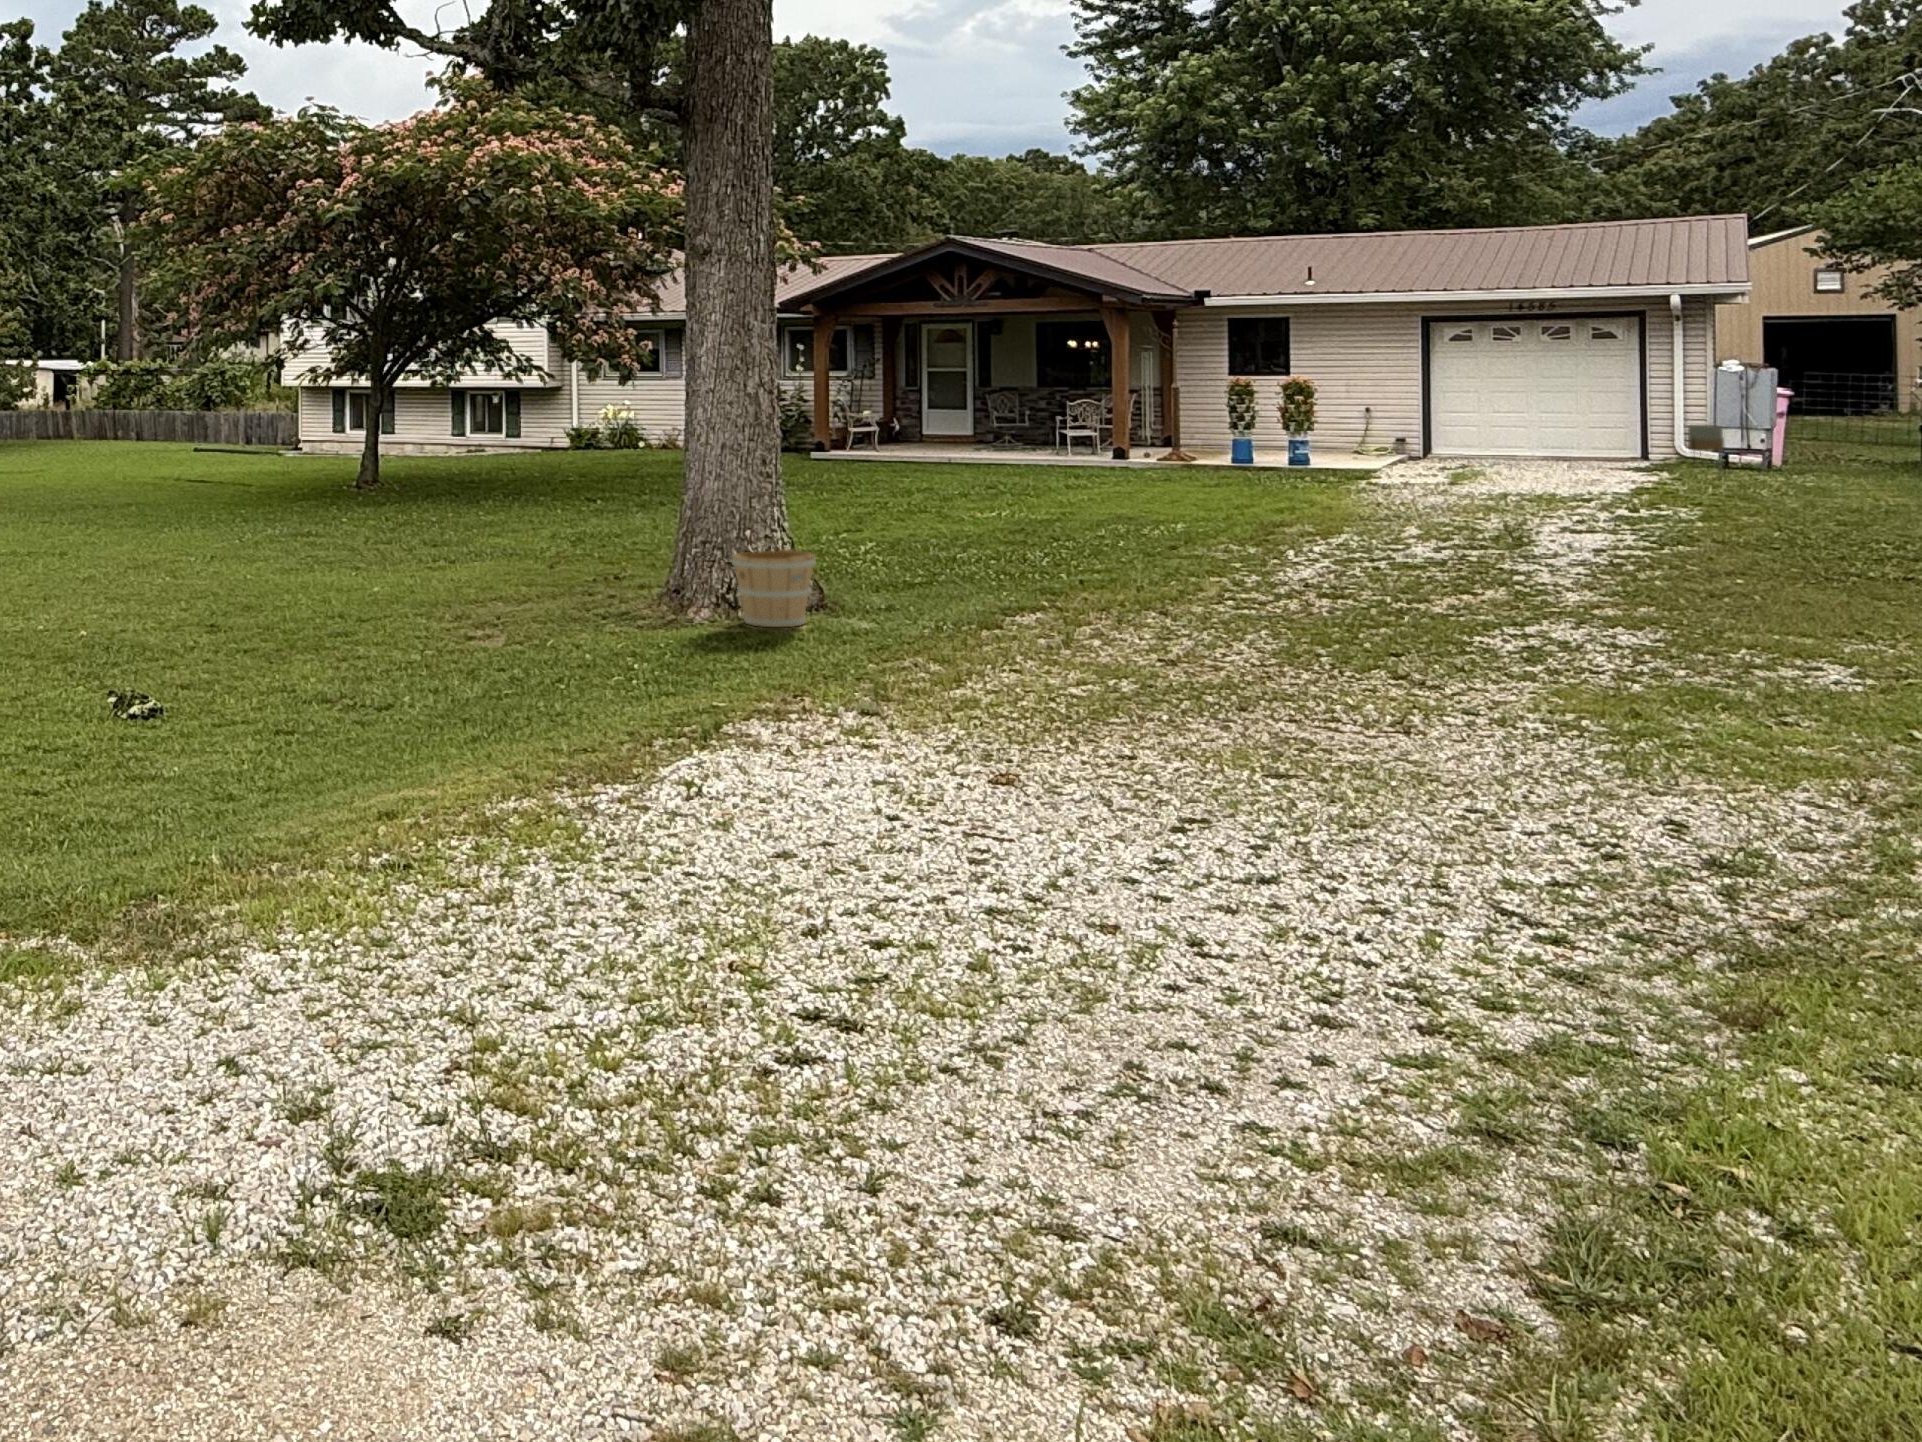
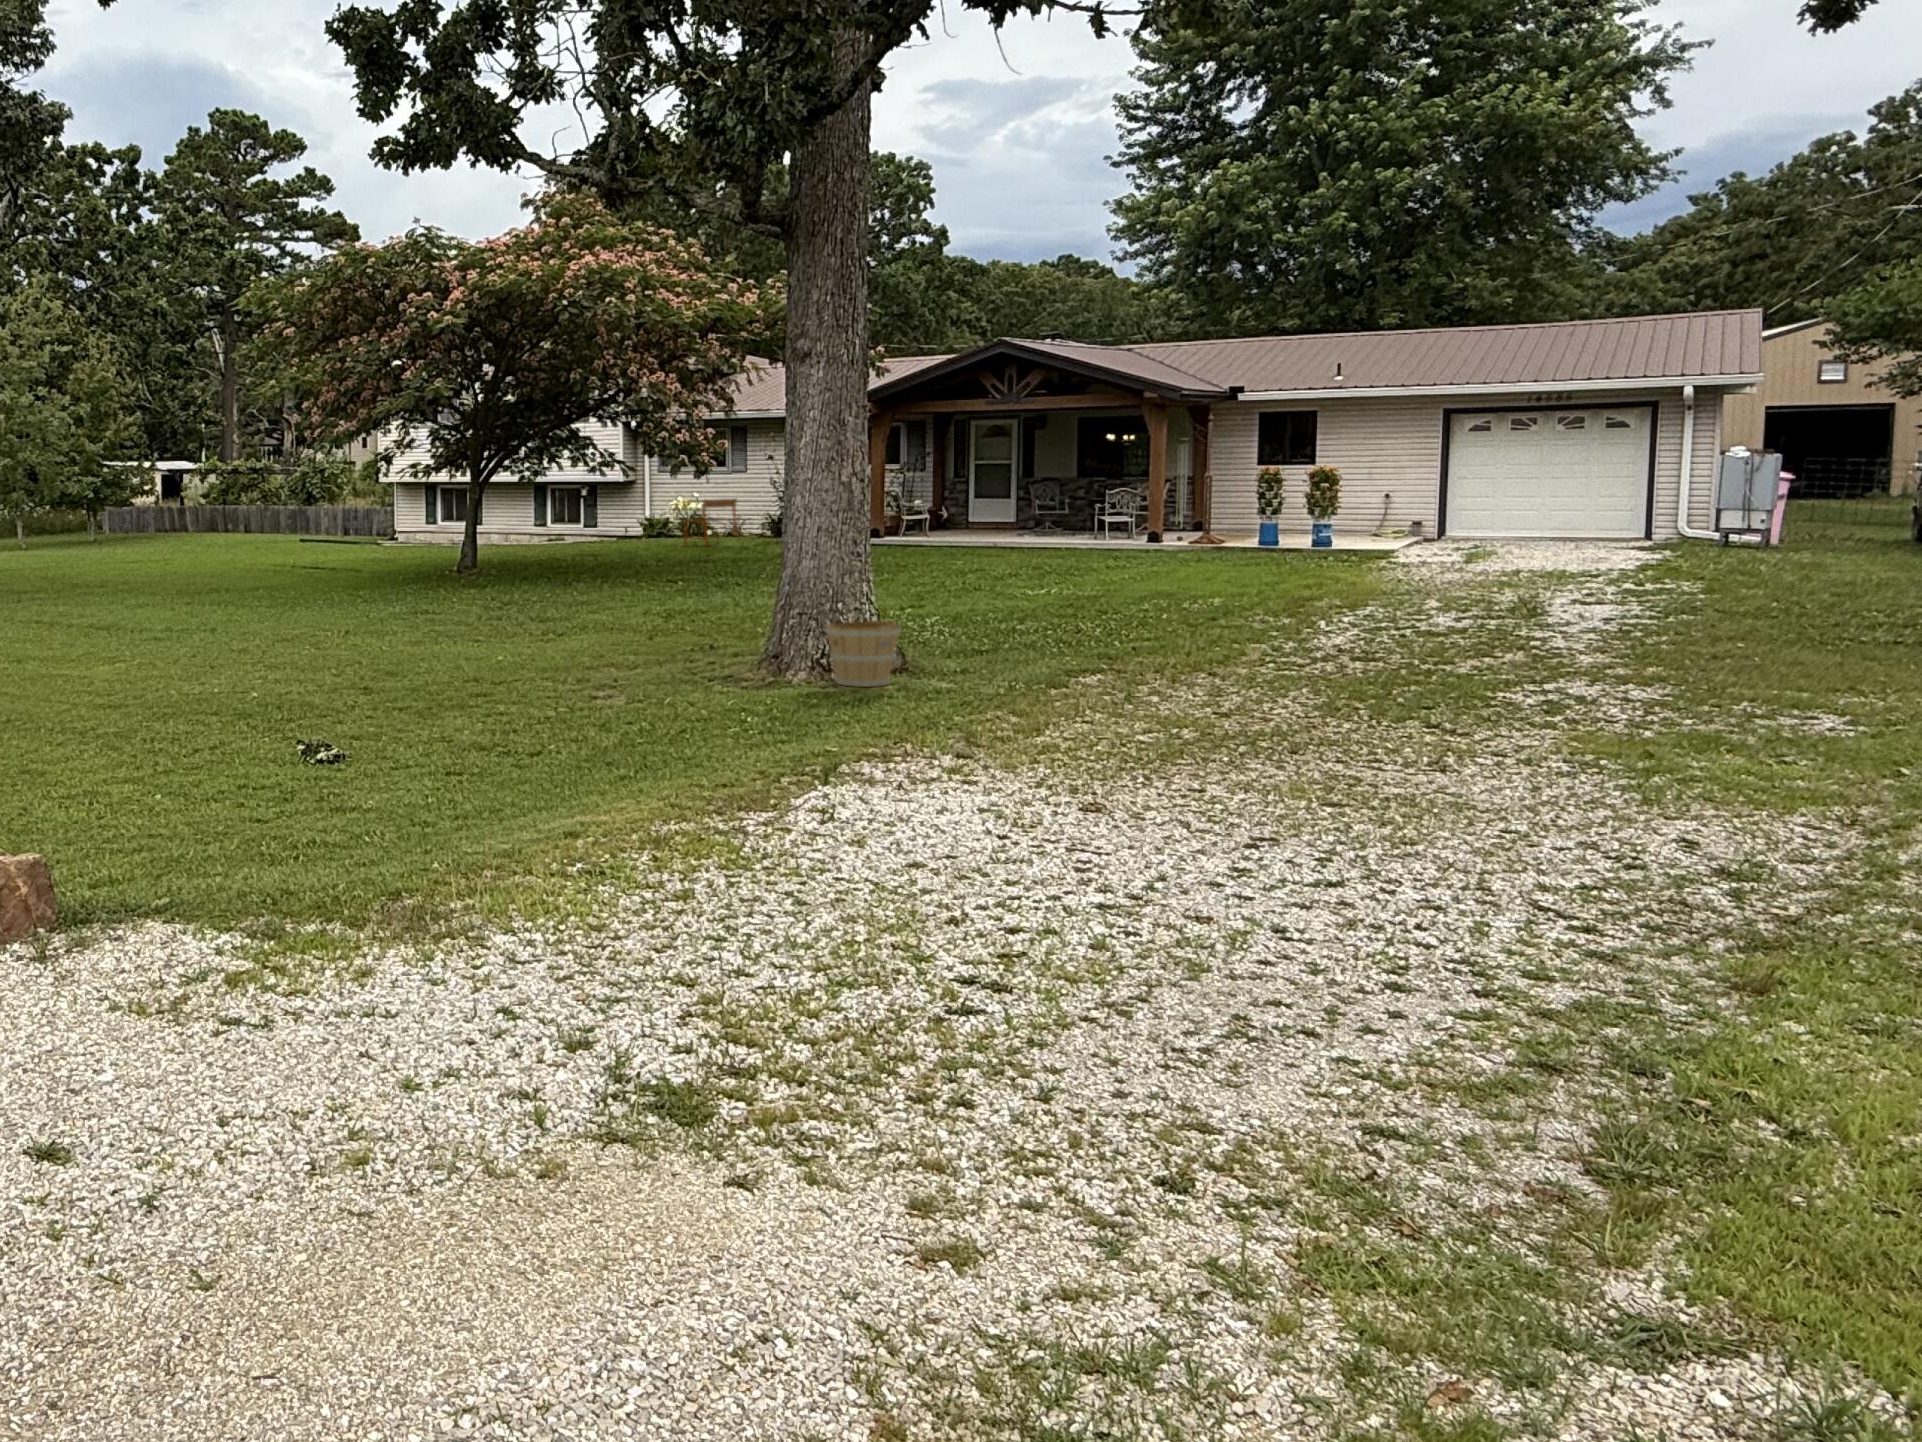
bench: none [615,405,677,459] -> present [684,499,737,546]
planter: present [1688,425,1725,460] -> none [1683,506,1718,541]

